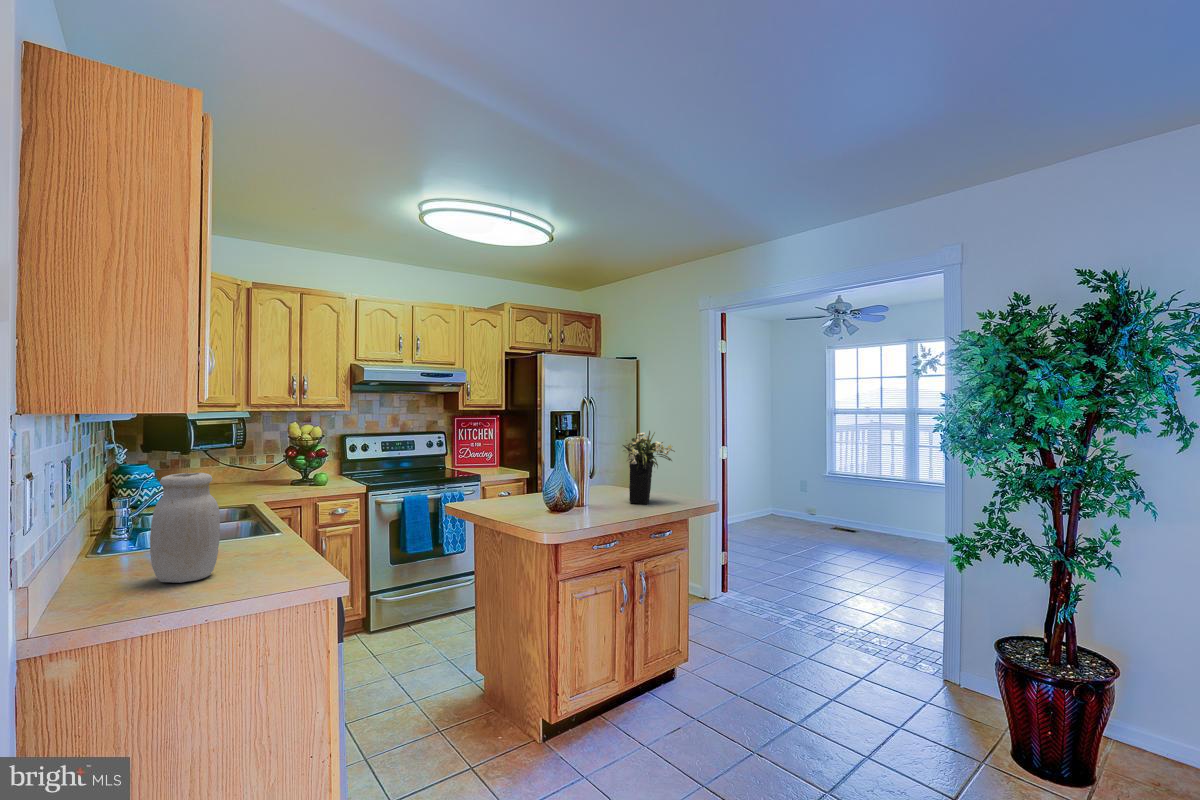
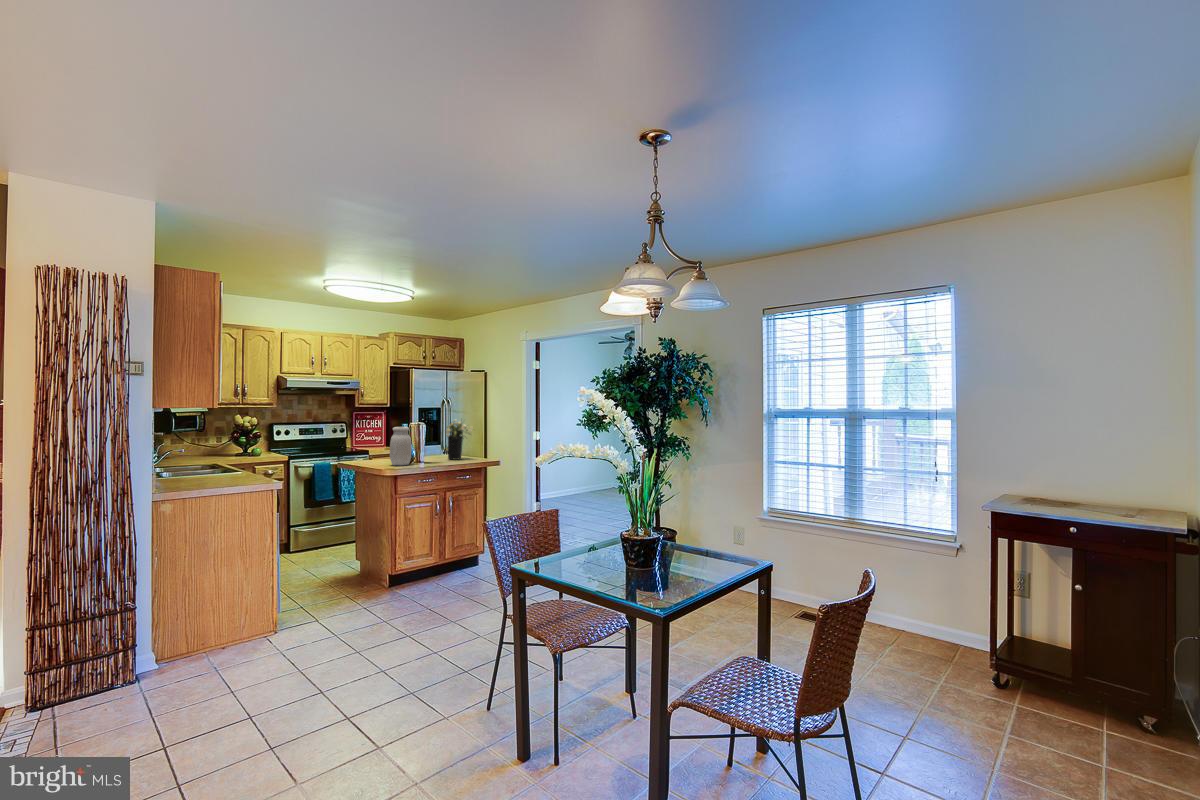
jar: present [150,473,220,583] -> present [390,427,412,465]

